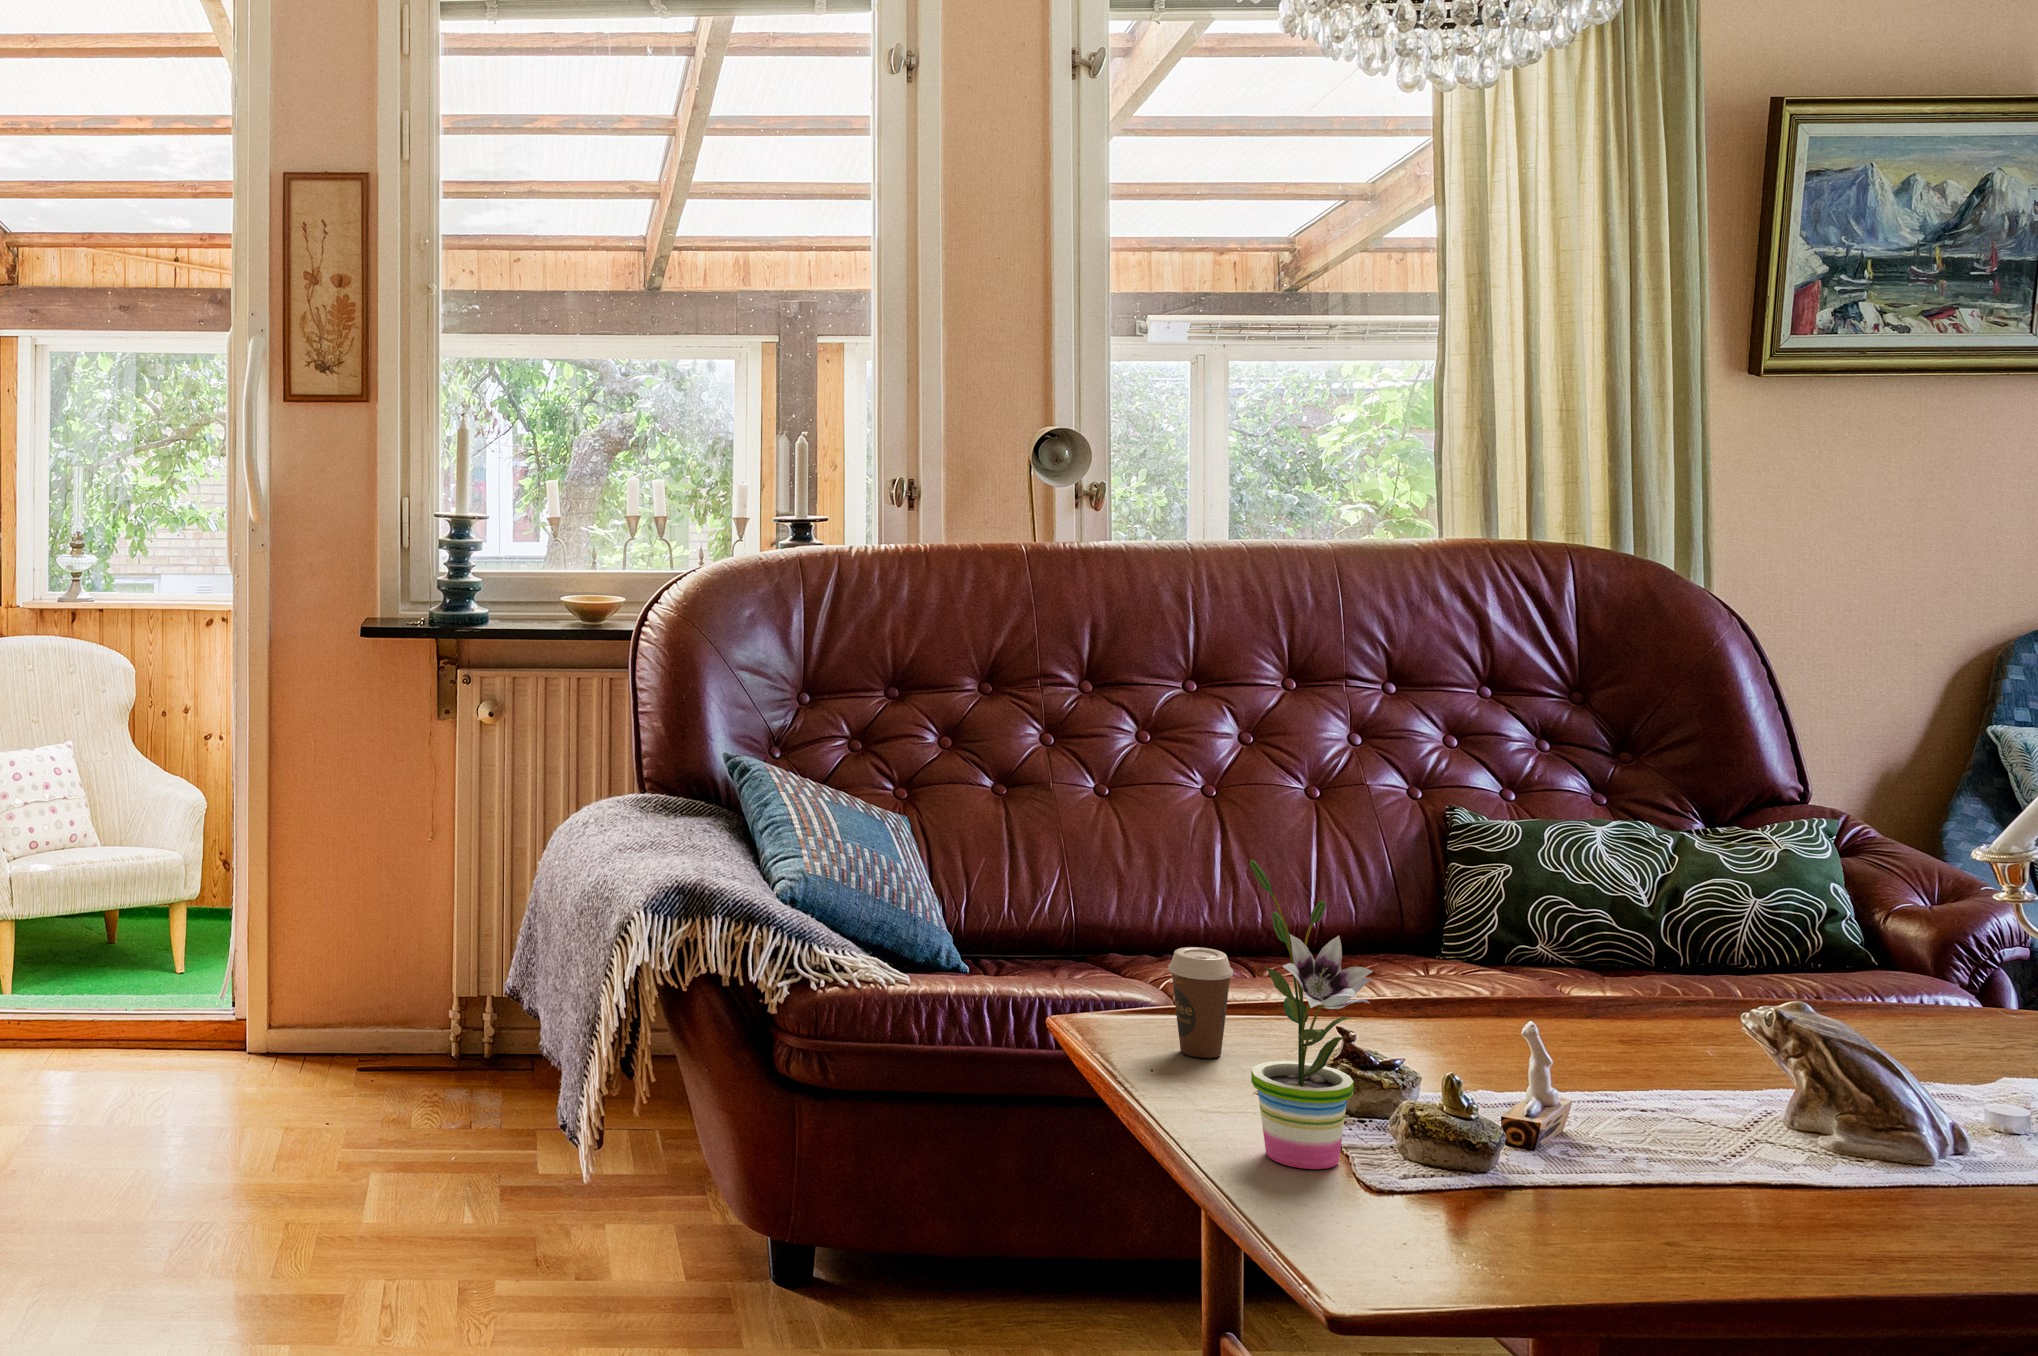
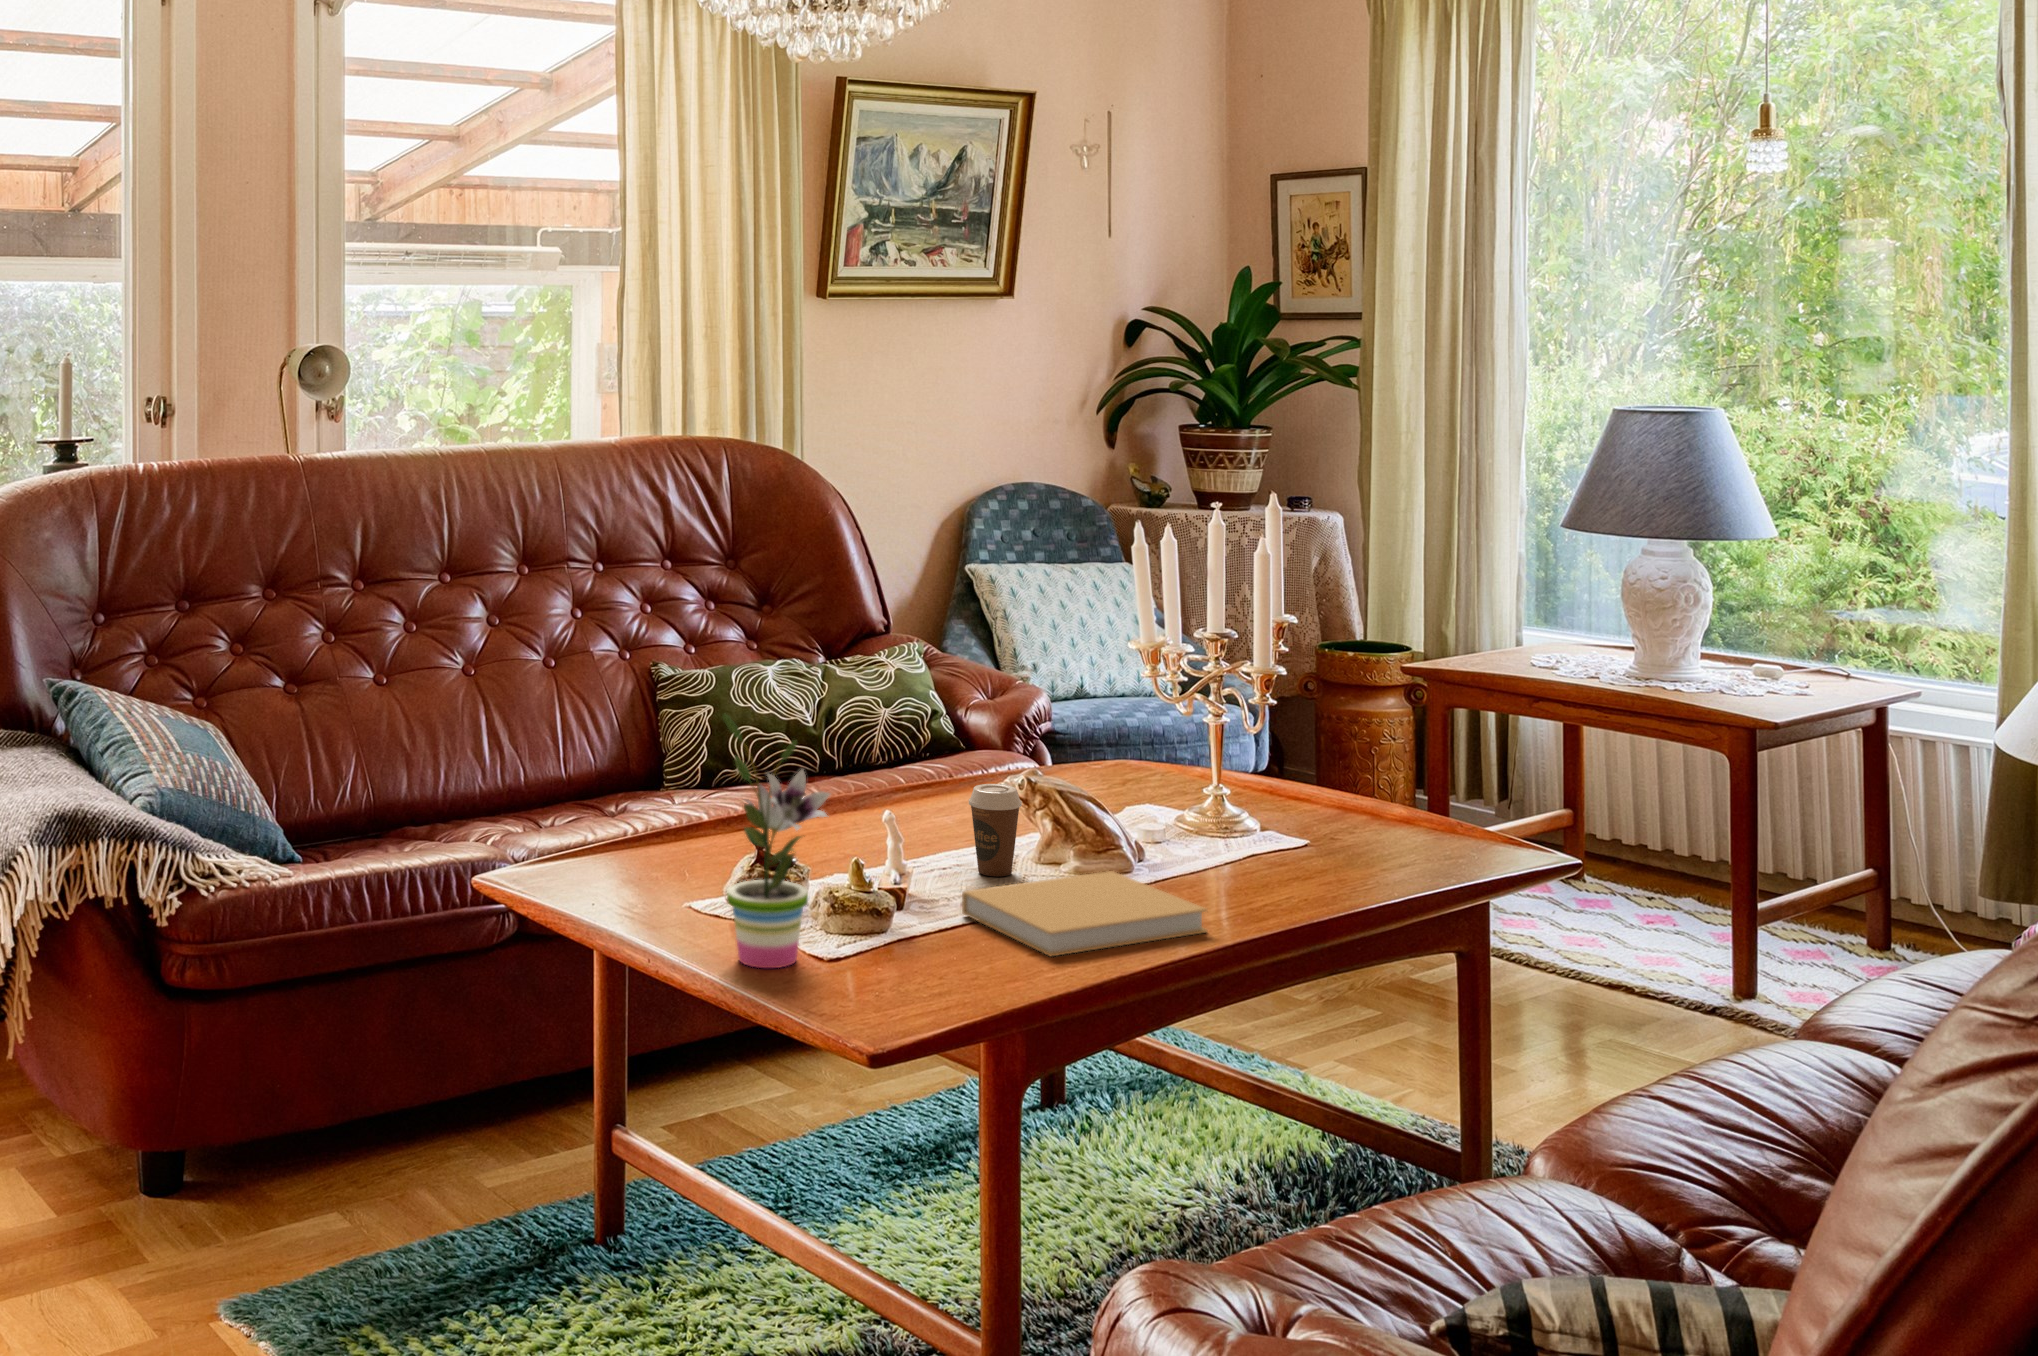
coffee cup: present [1168,947,1233,1058] -> present [969,784,1022,876]
book: none [1609,1126,1960,1246] -> present [962,871,1207,956]

